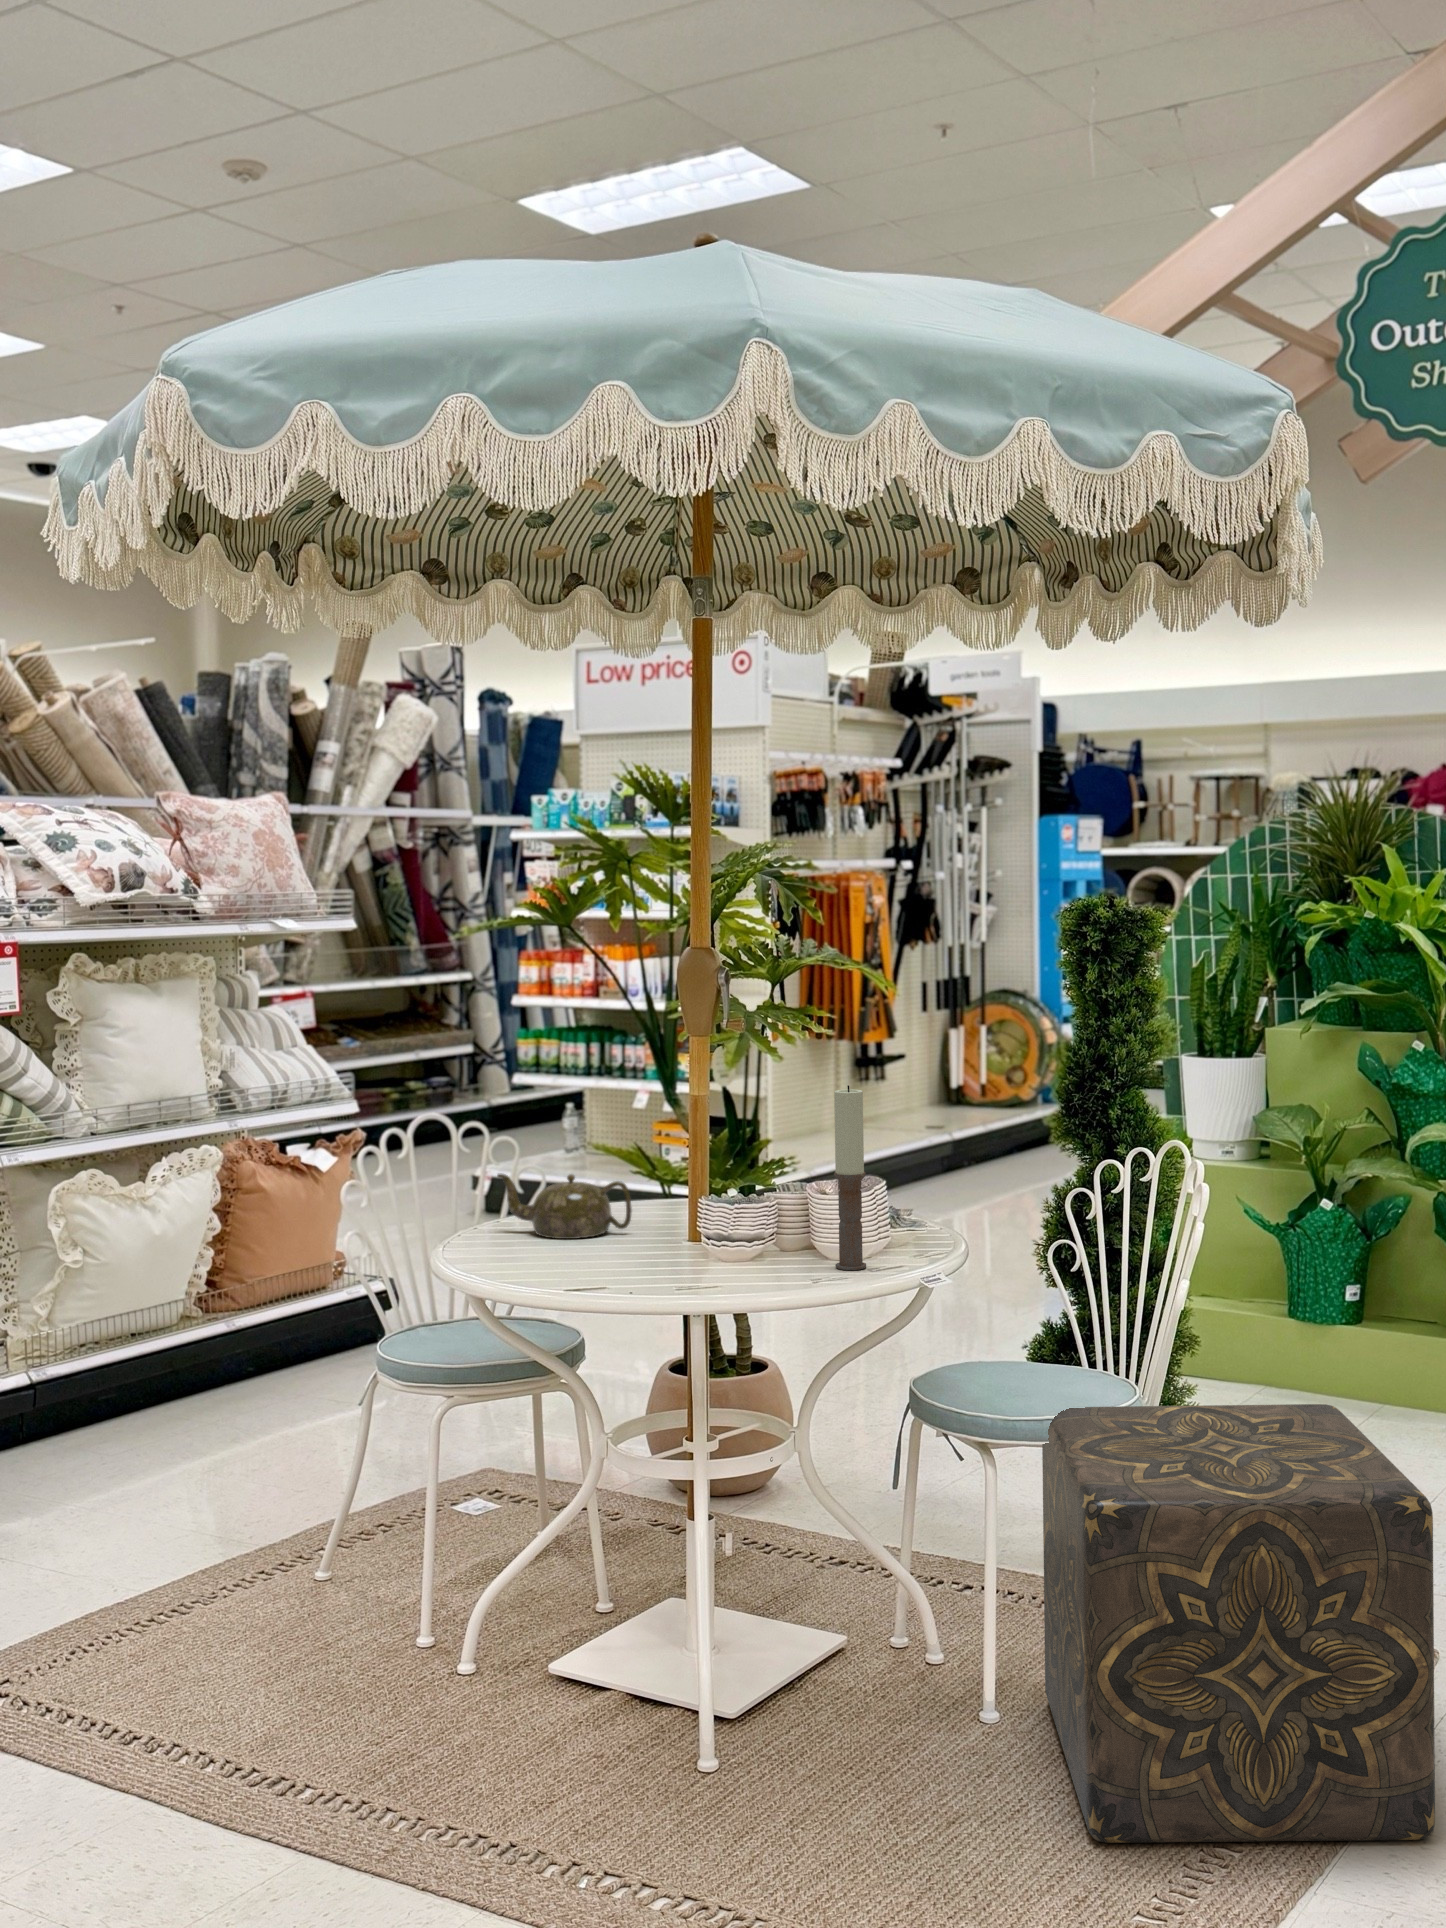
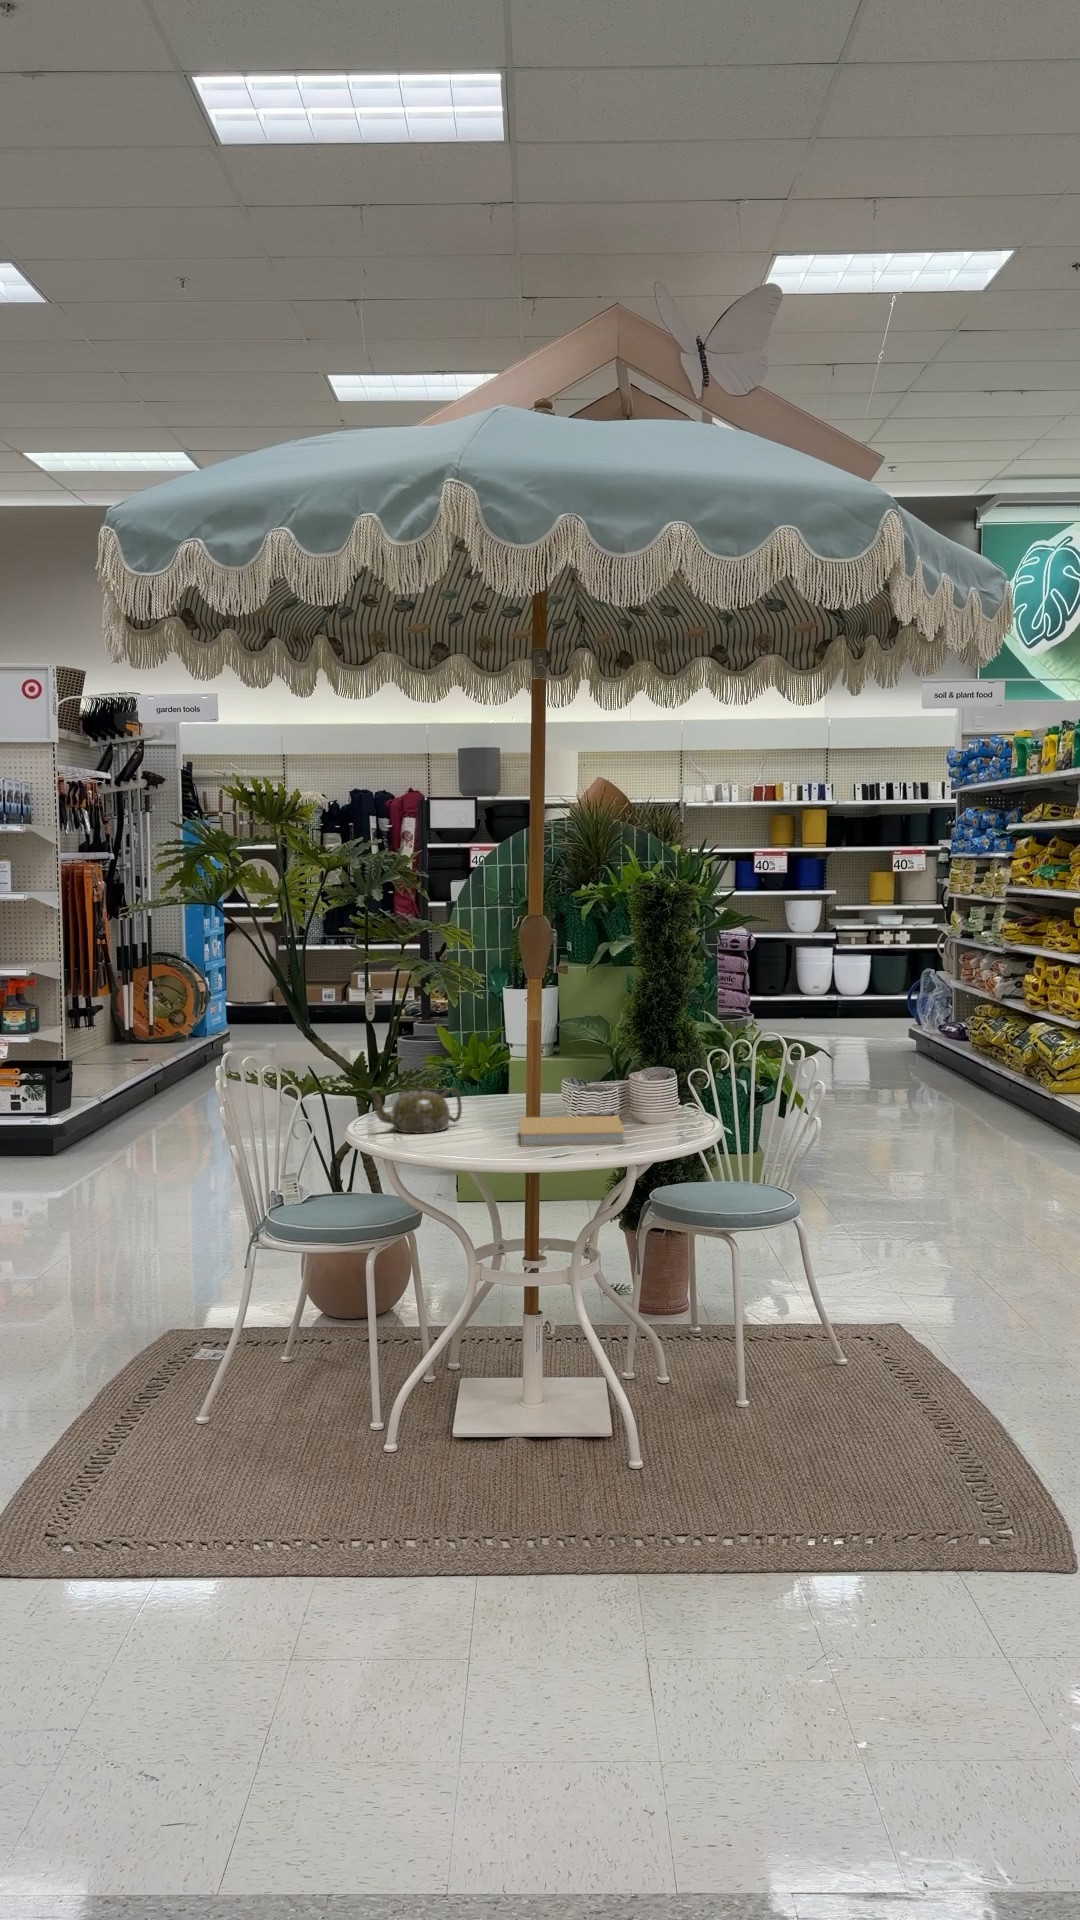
candle: present [834,1085,866,1270] -> none [657,1004,678,1127]
book: none [581,1231,771,1286] -> present [519,1116,625,1147]
ottoman: present [1042,1404,1435,1843] -> none [752,1177,1023,1441]

